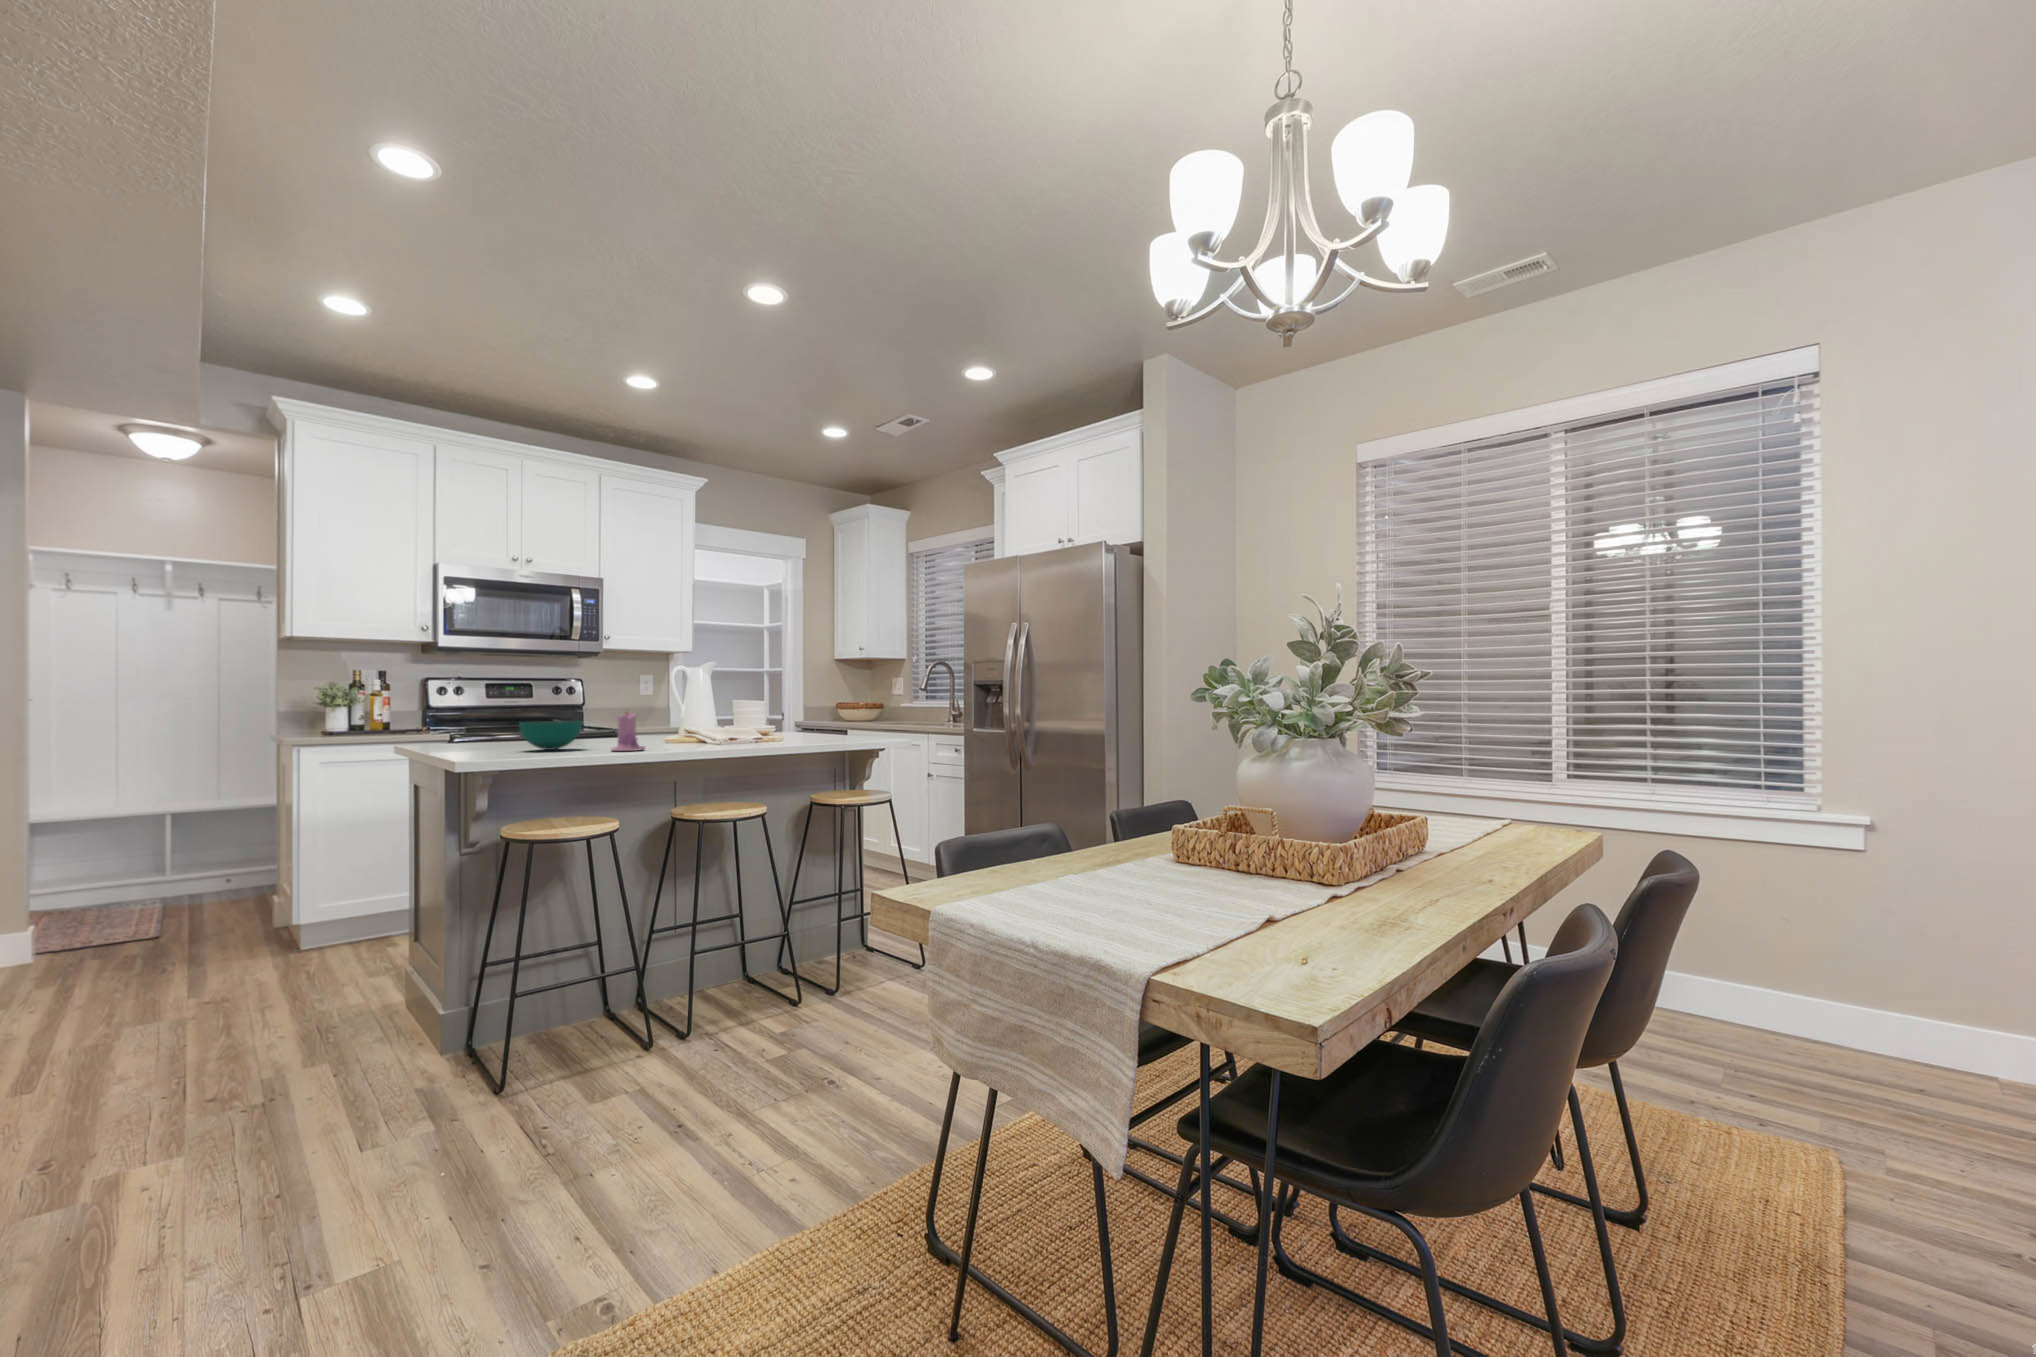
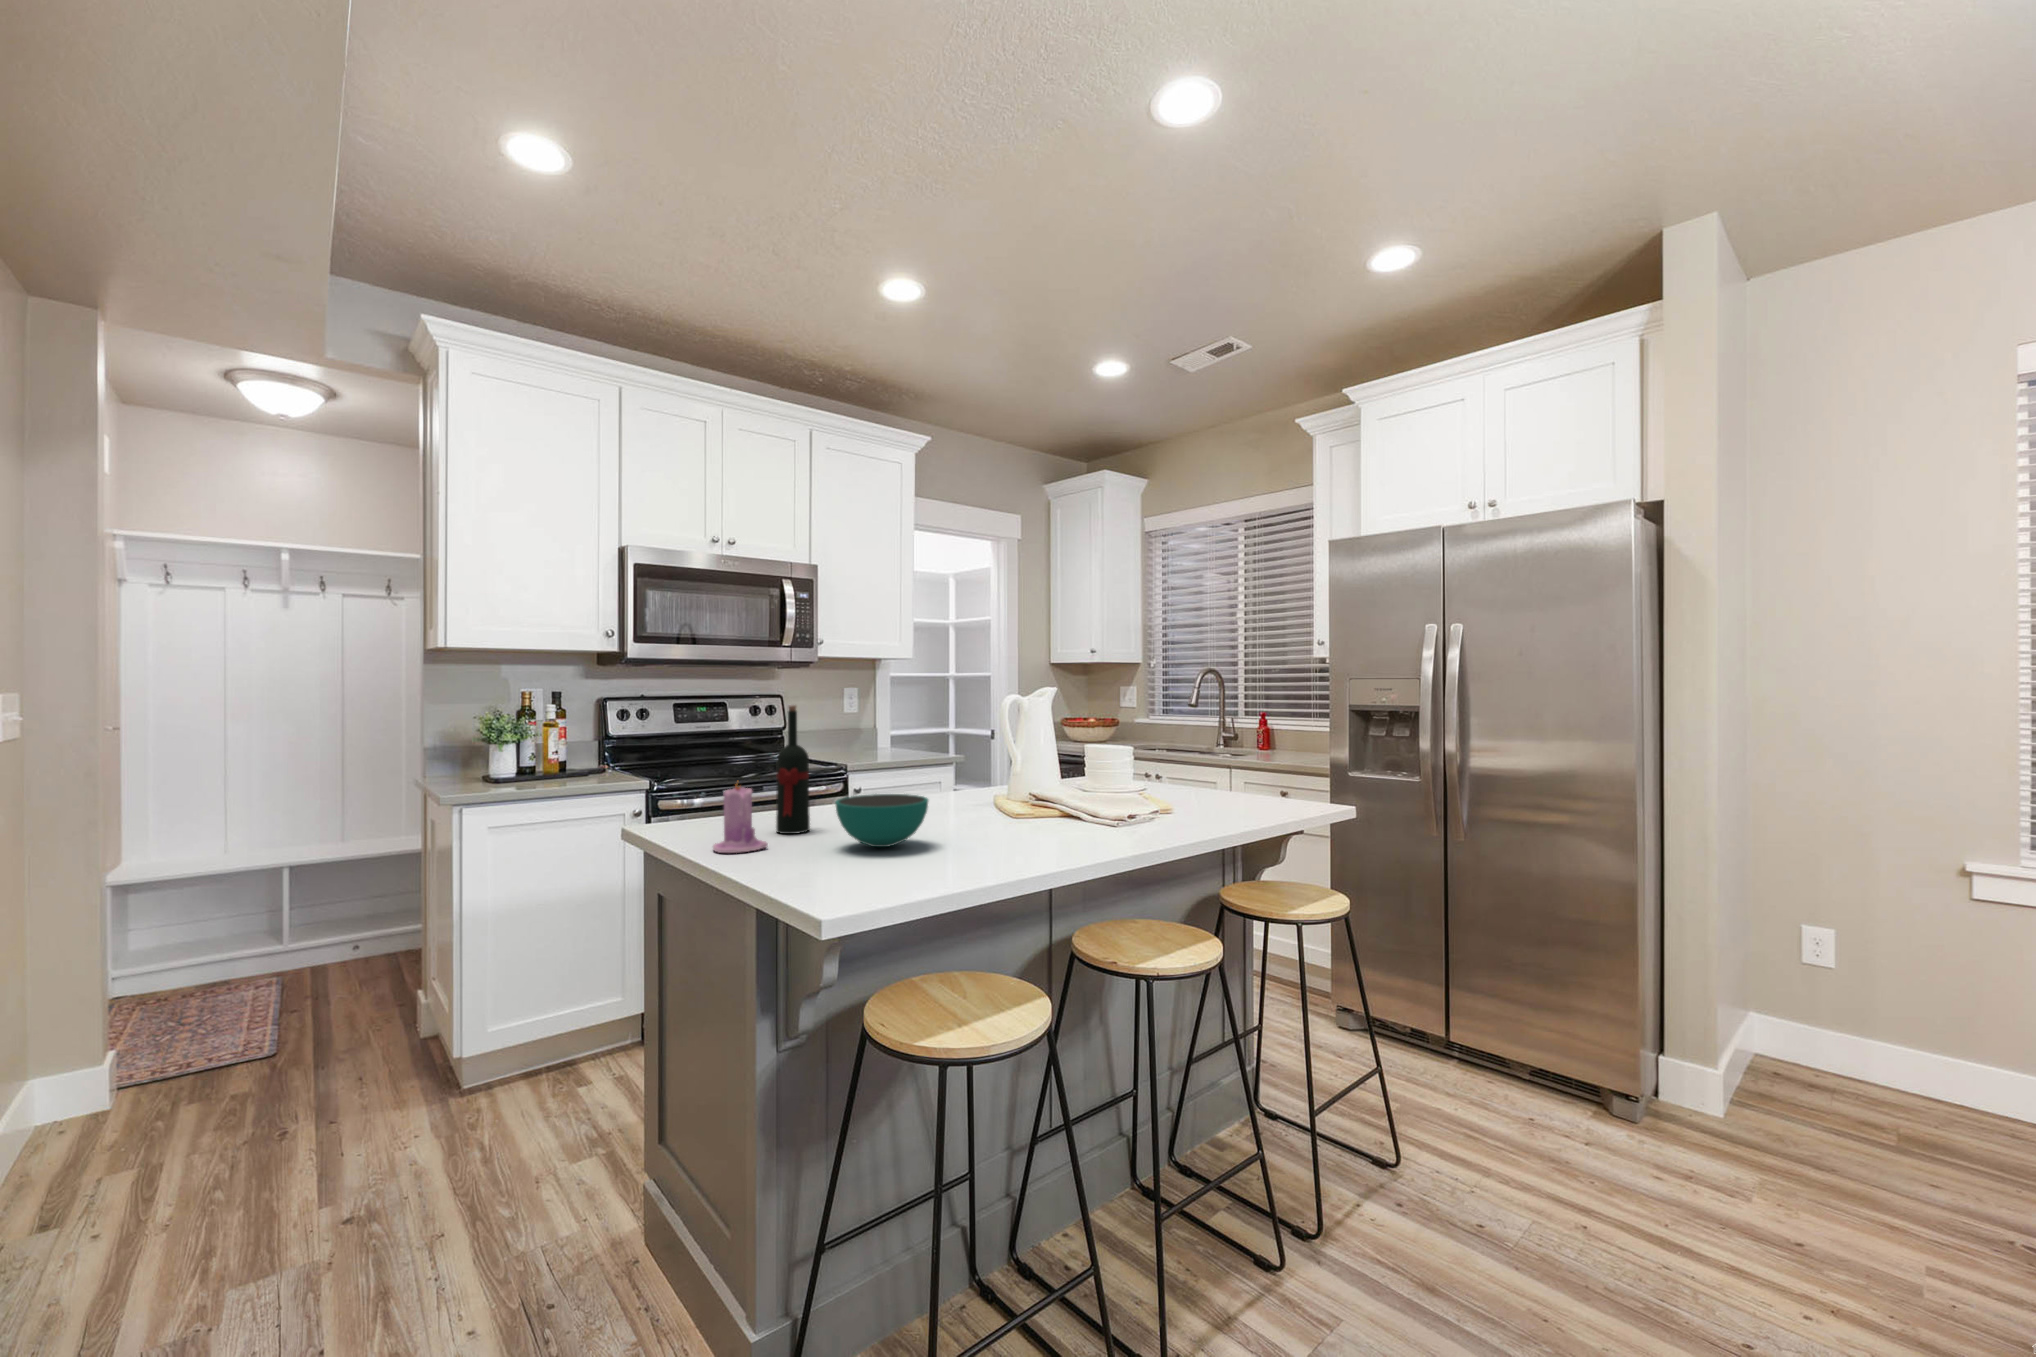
wine bottle: none [496,667,520,748] -> present [776,706,810,834]
candle: present [611,712,645,751] -> present [713,781,768,853]

